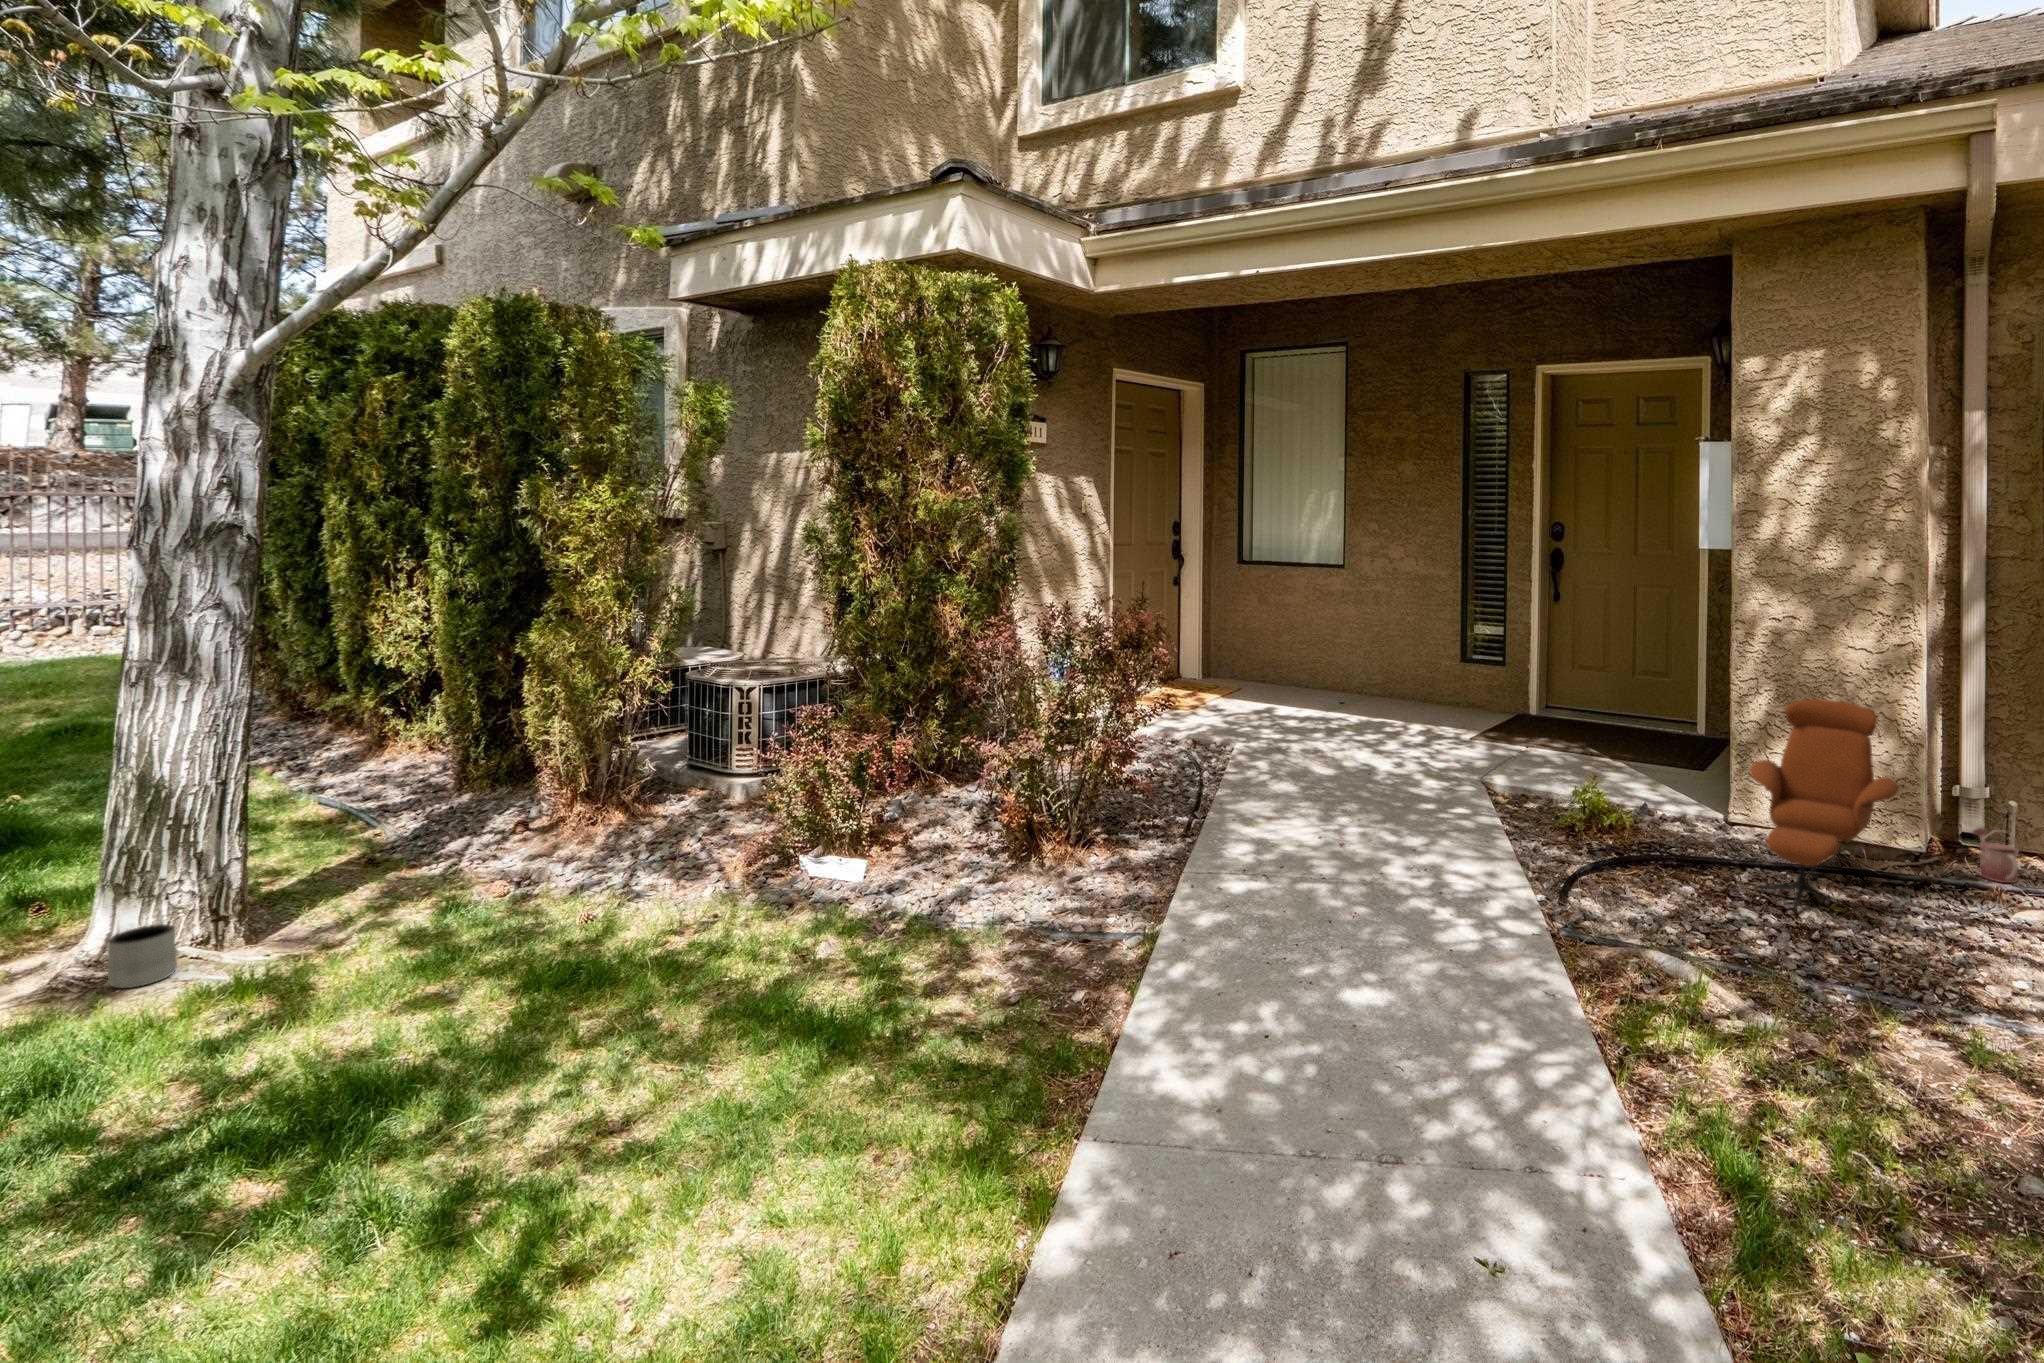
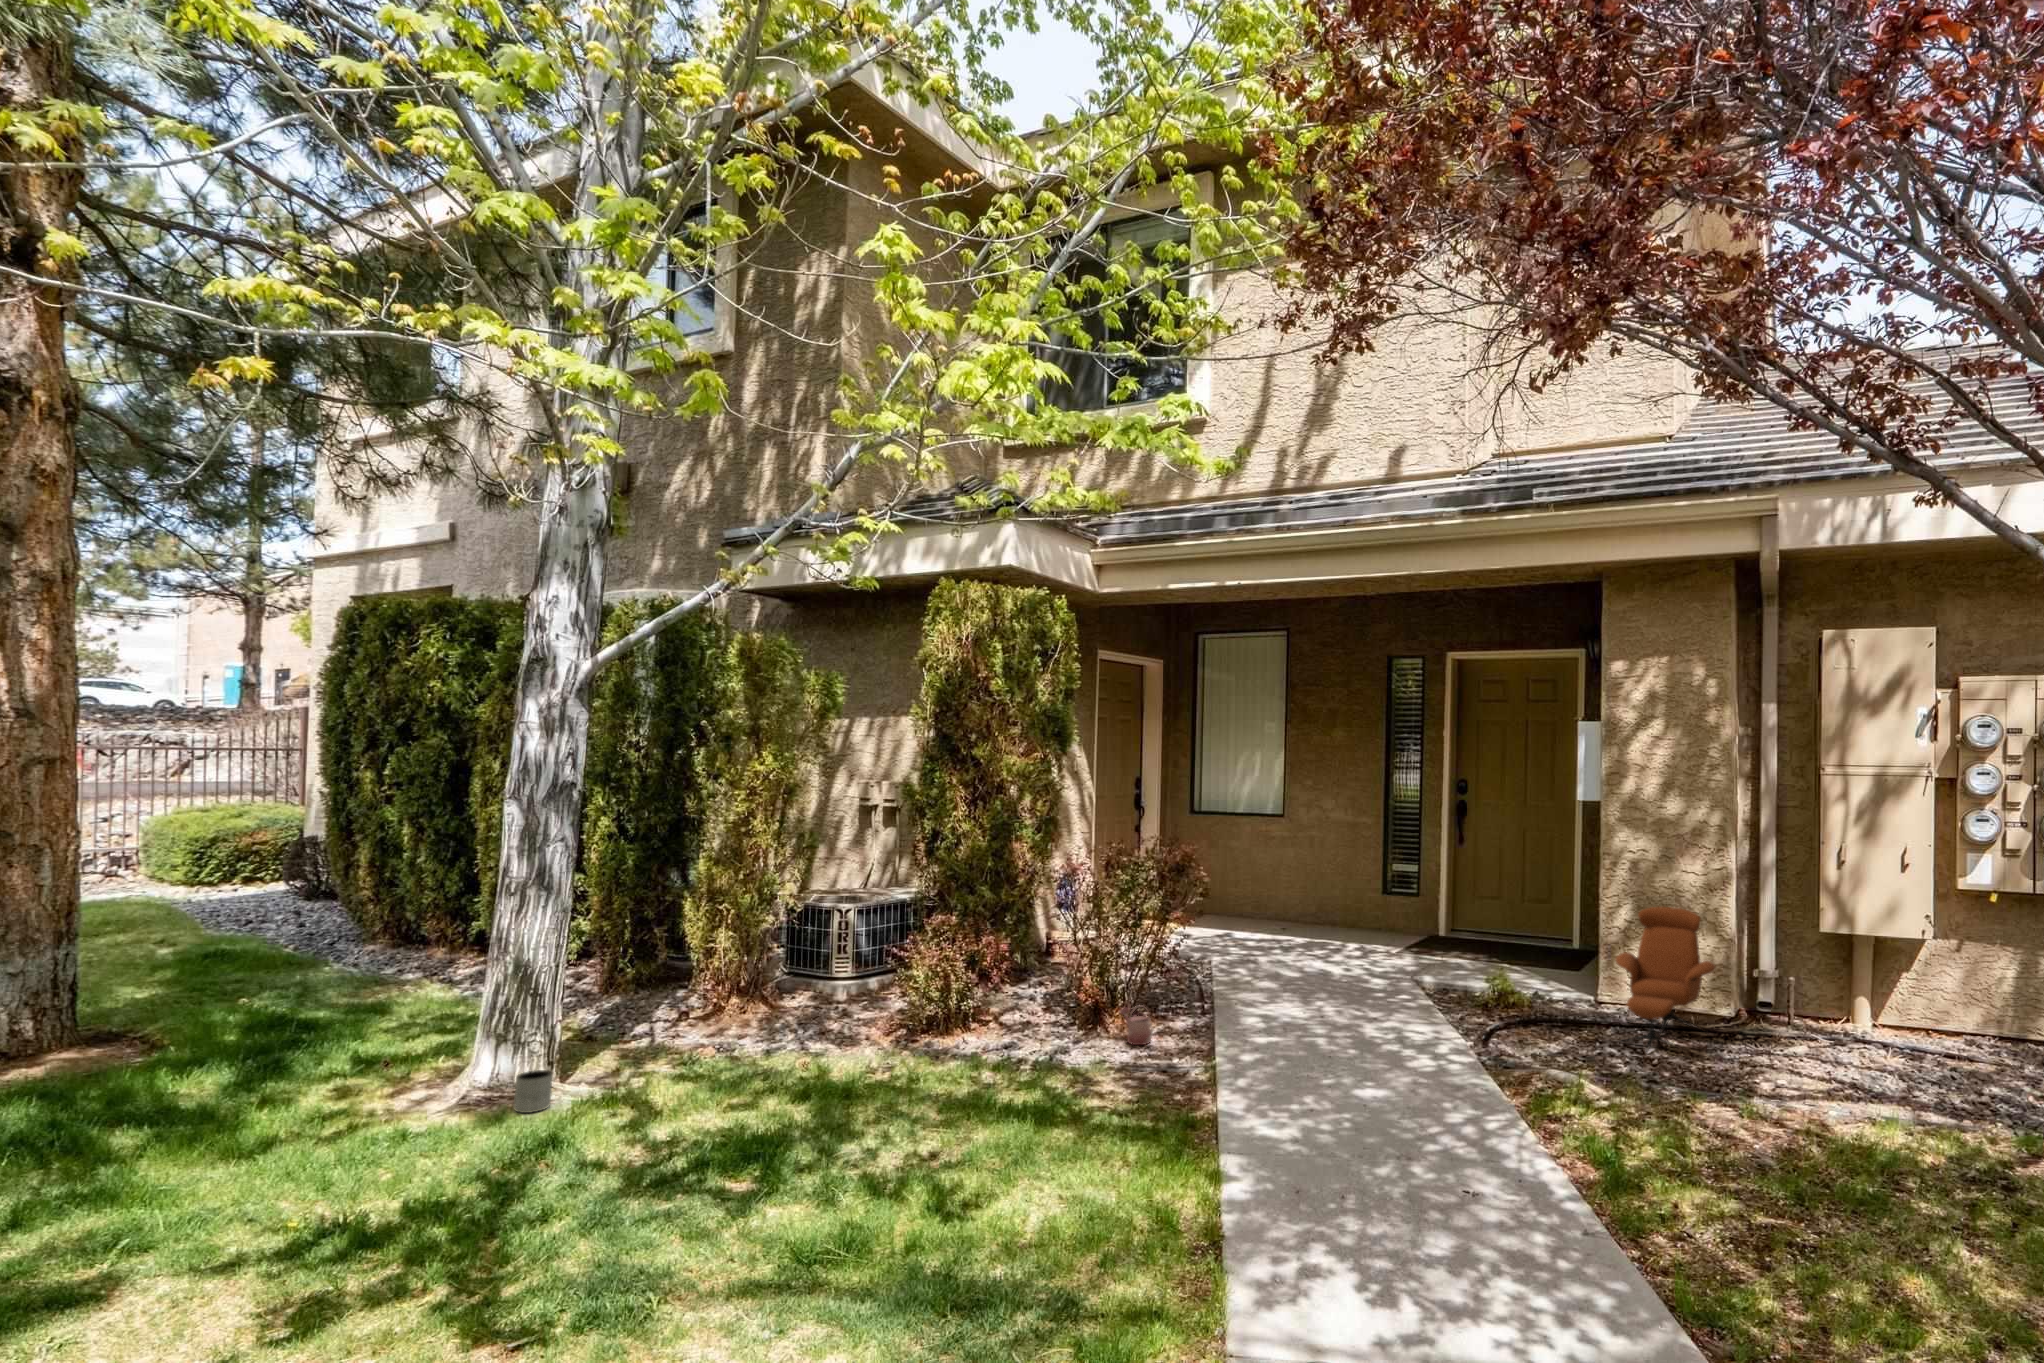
watering can: present [1973,828,2019,883] -> present [1119,1005,1153,1045]

